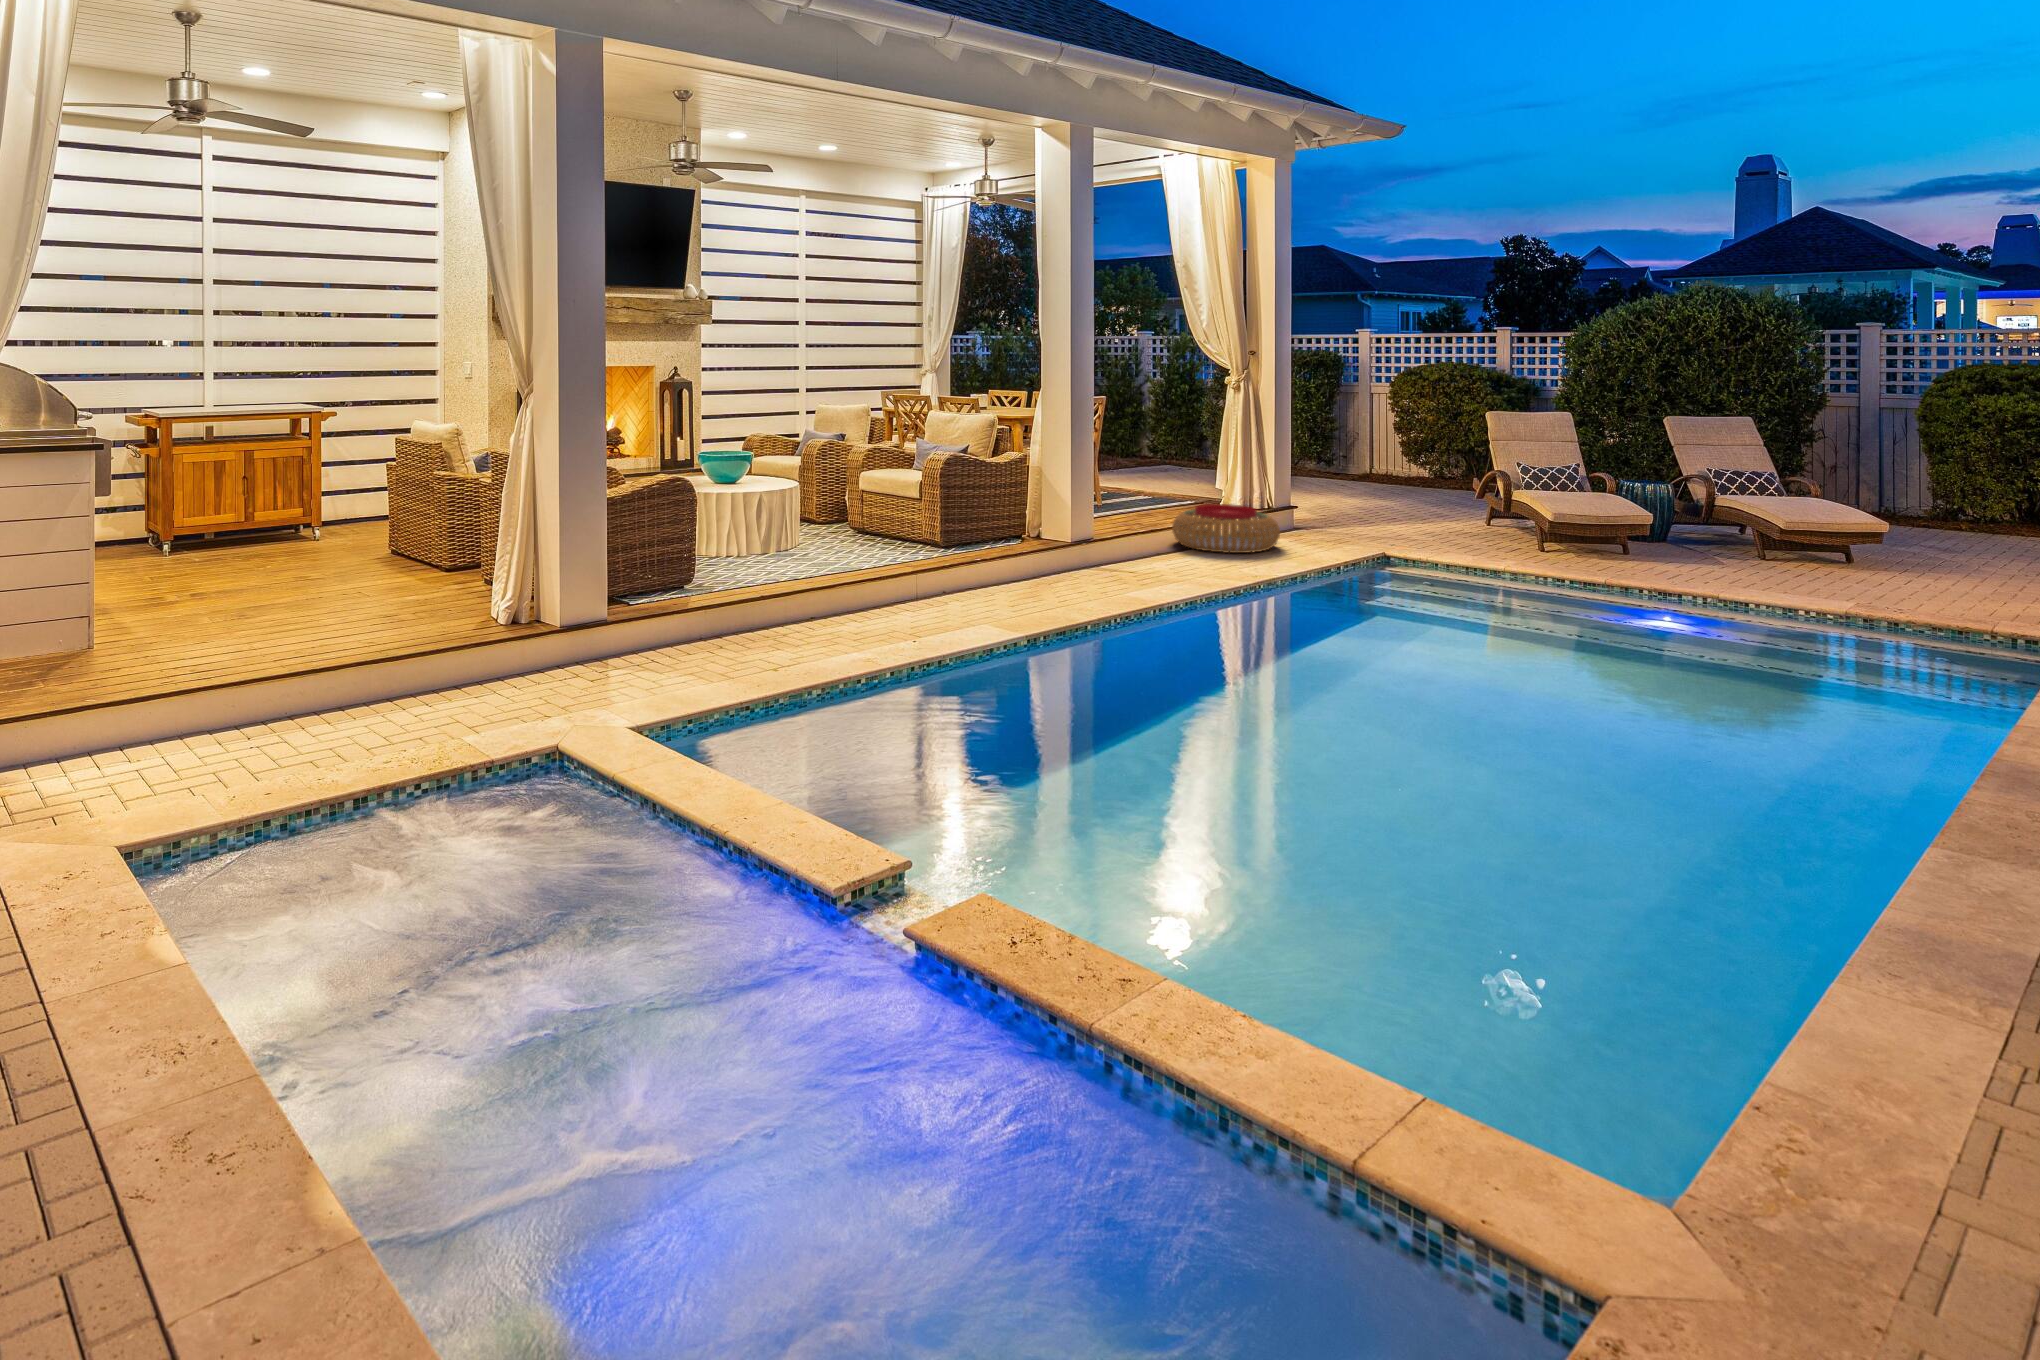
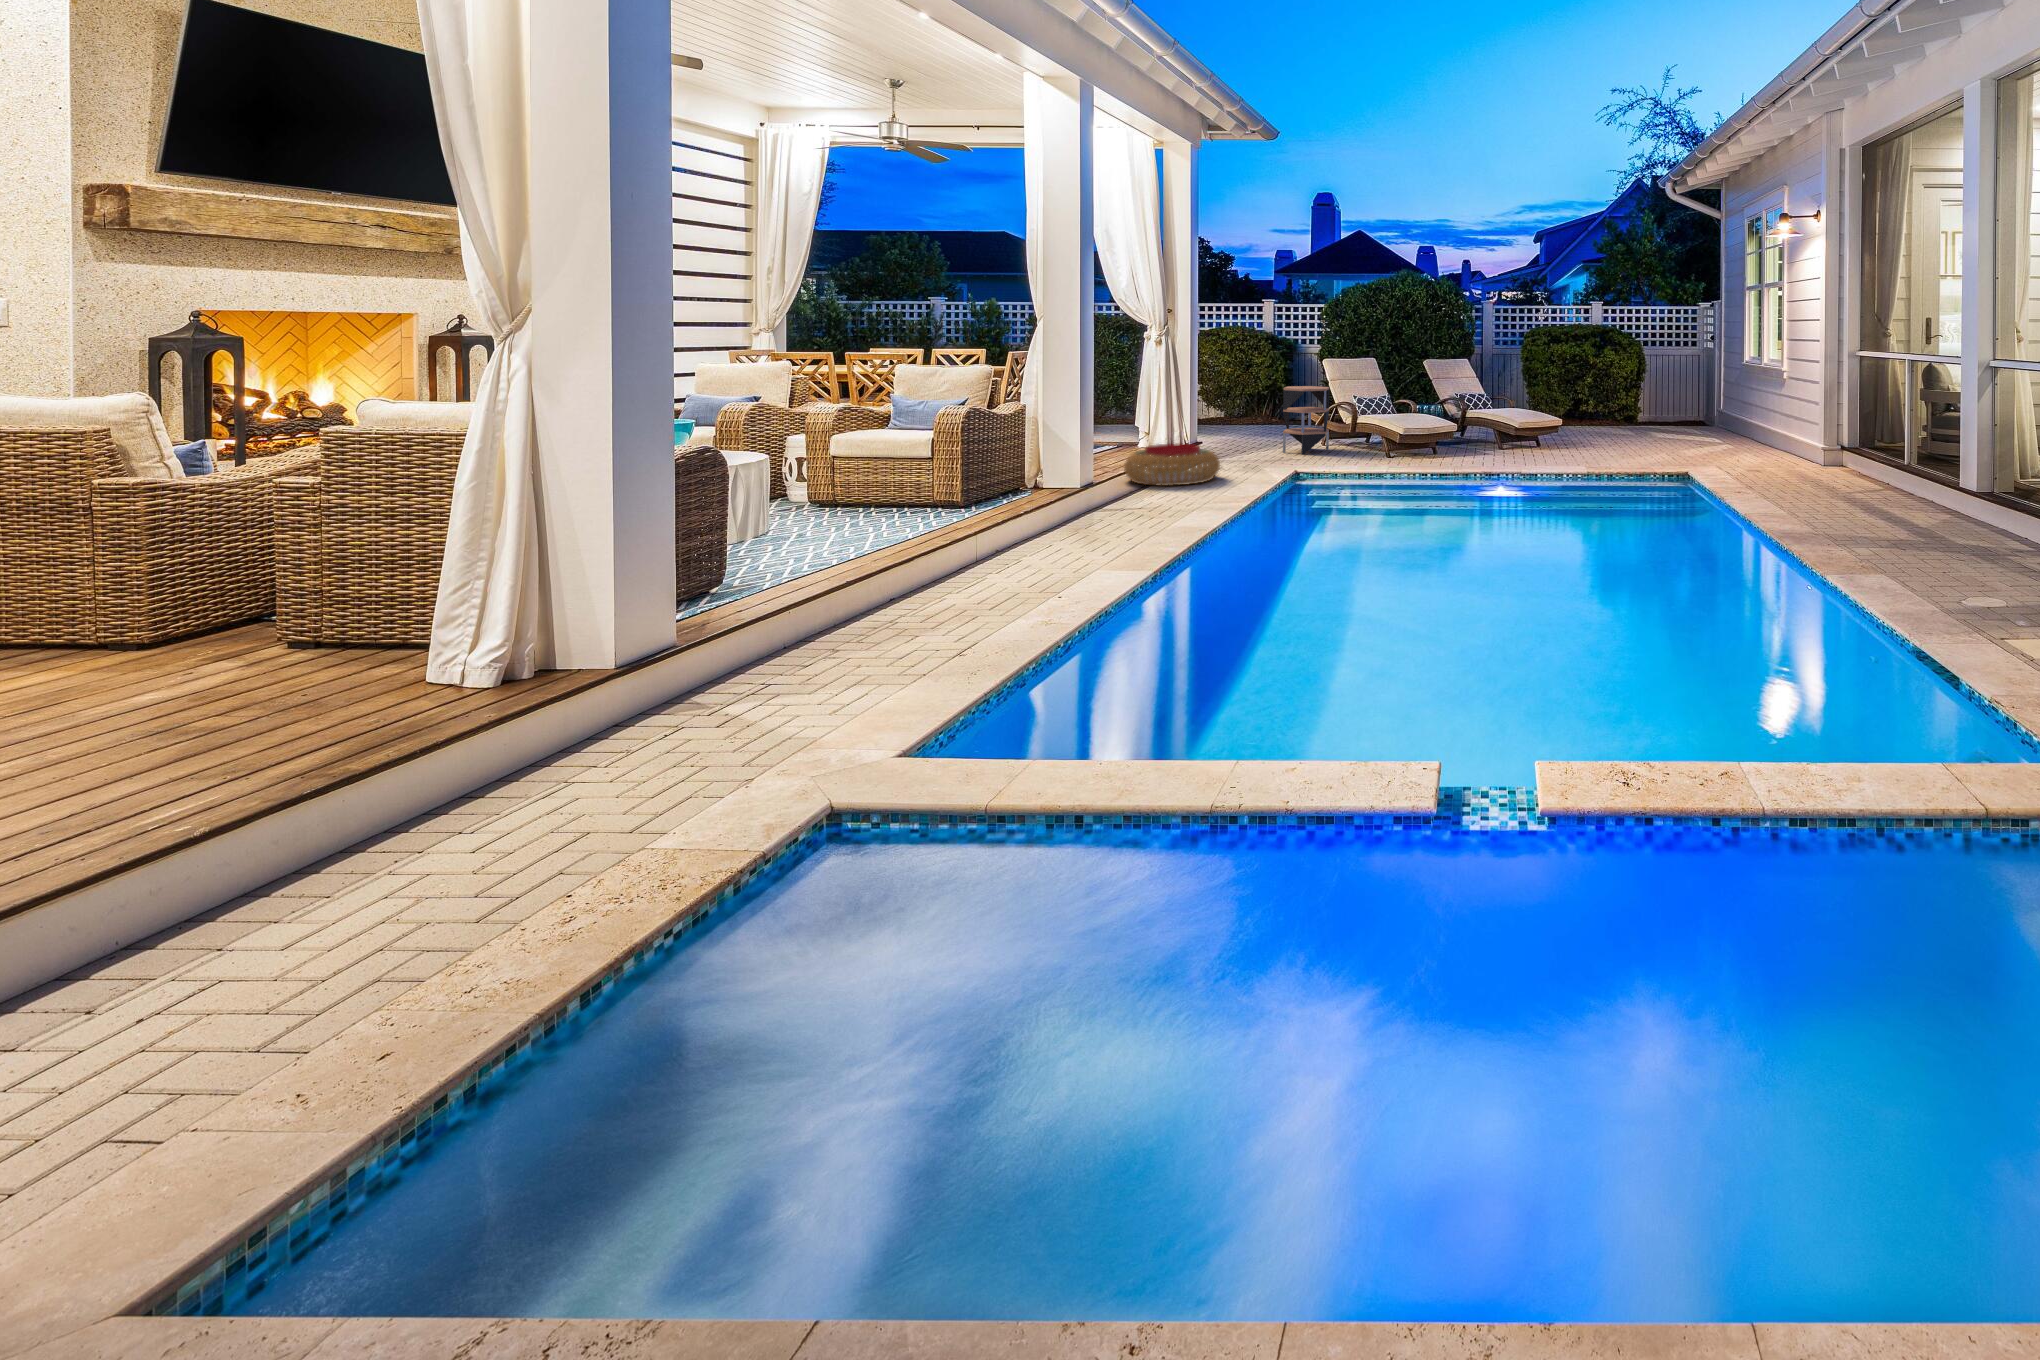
side table: none [1419,445,1489,534] -> present [1283,386,1329,455]

